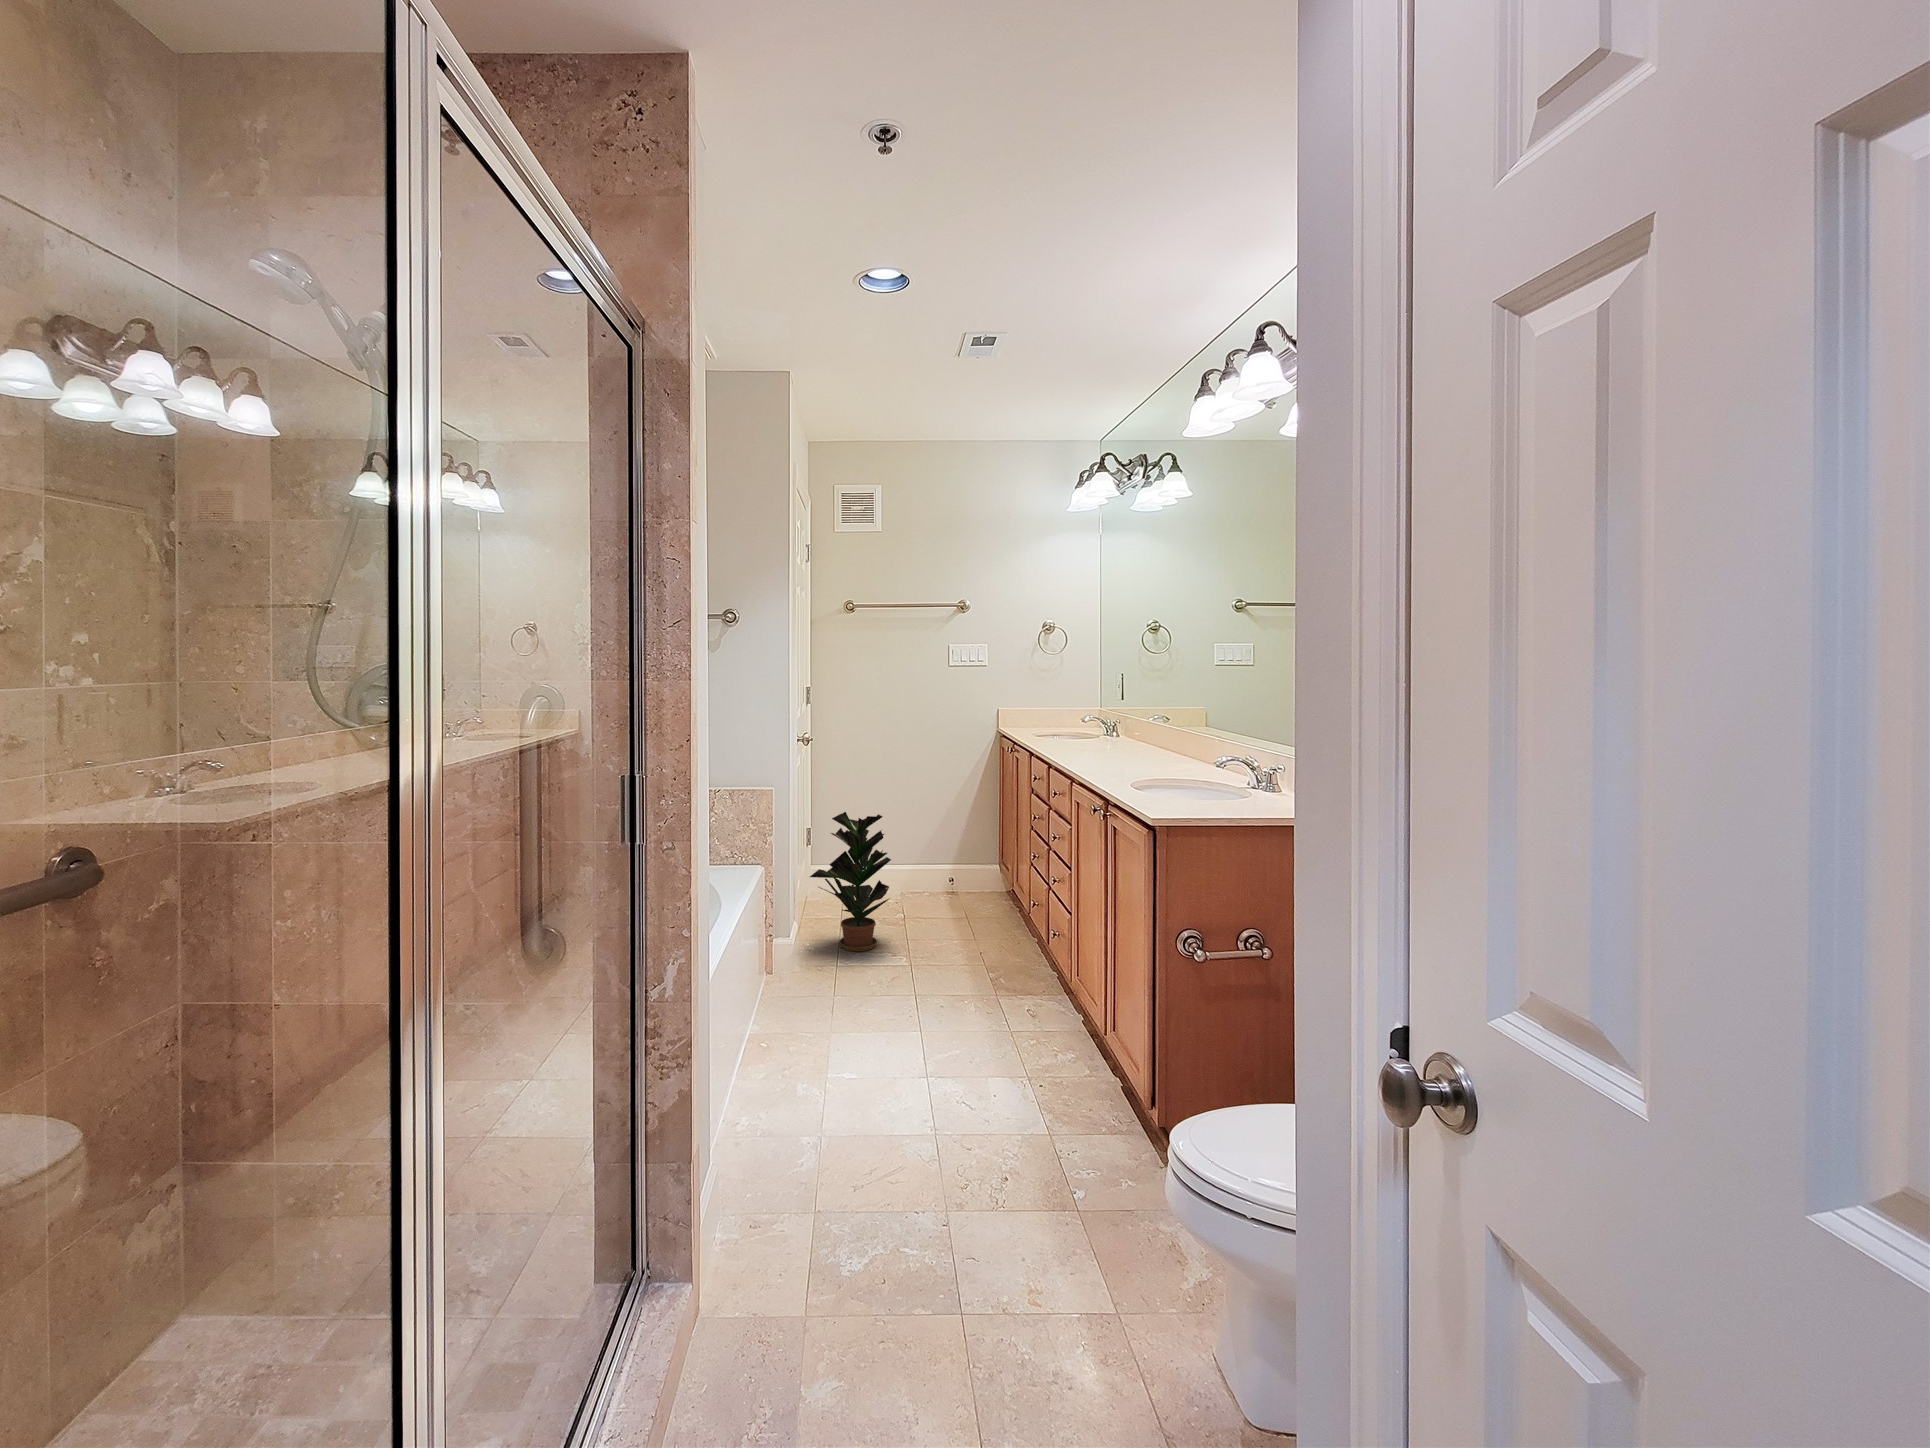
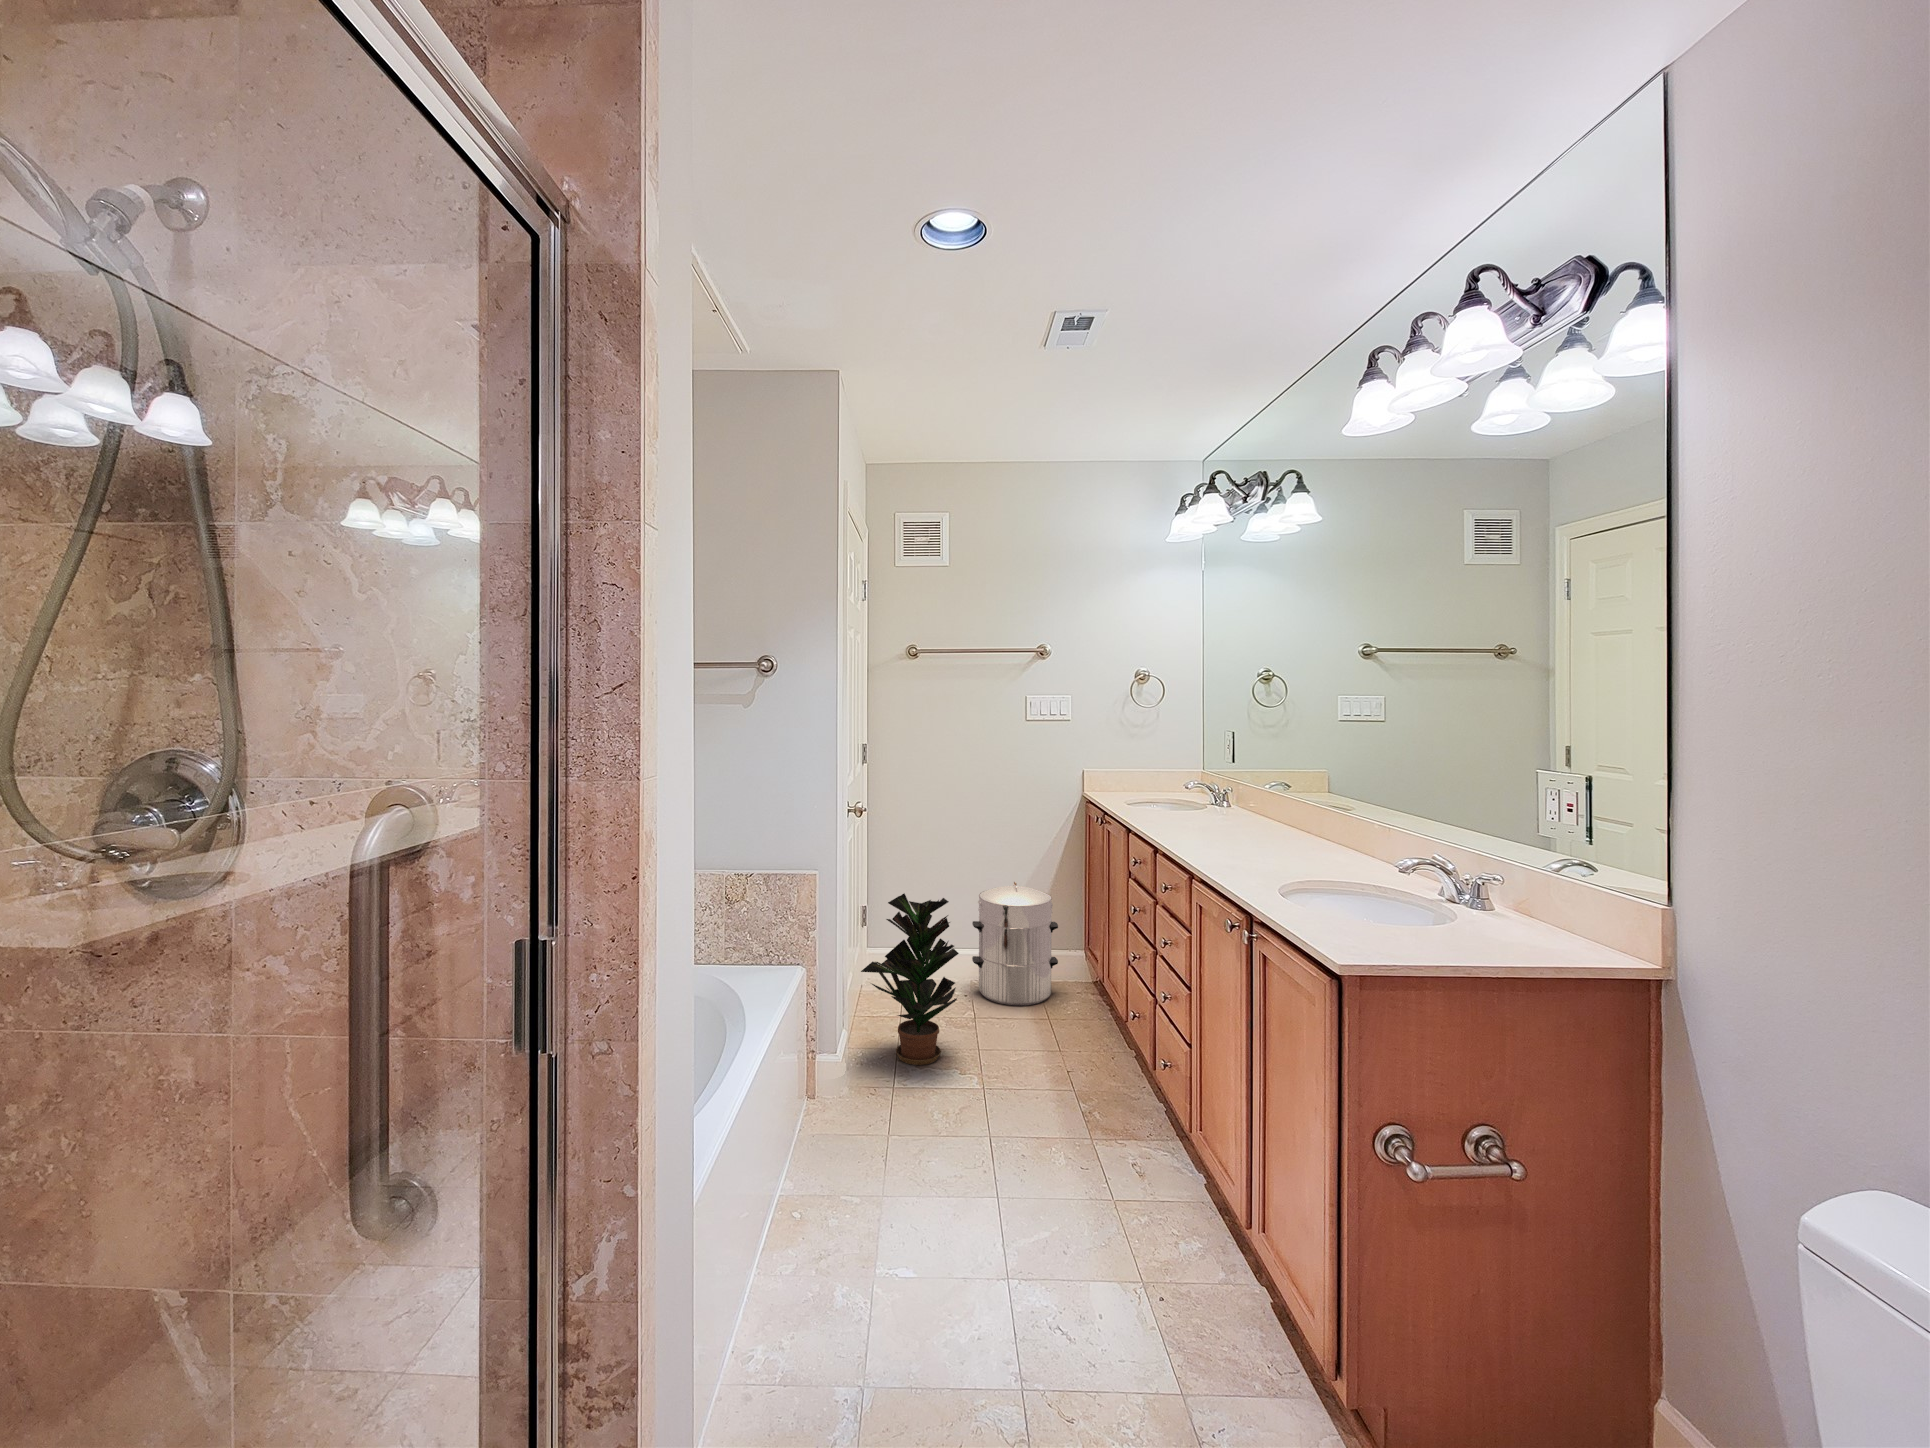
waste bin: none [903,807,976,910] -> present [972,882,1058,1006]

